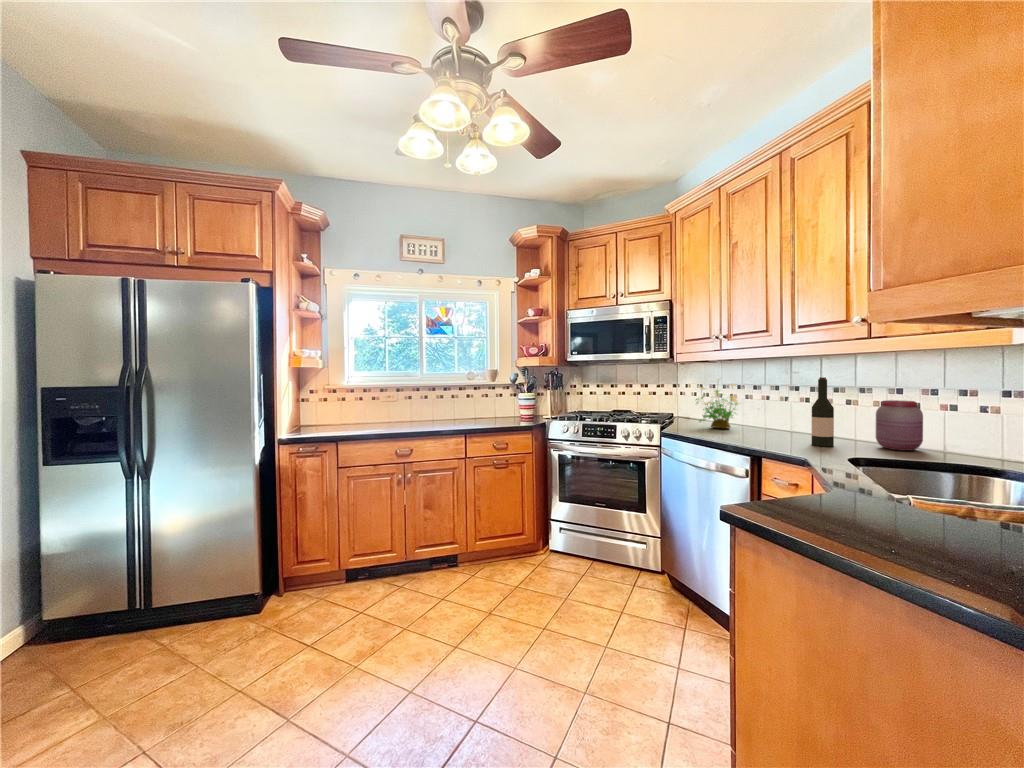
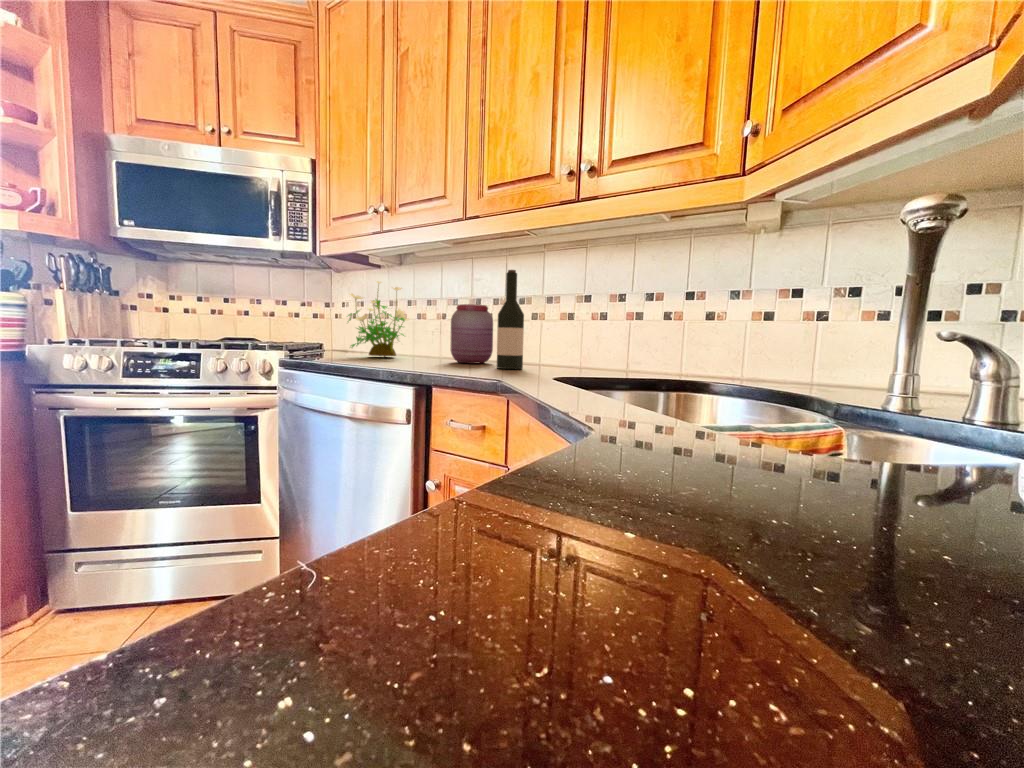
jar: present [876,400,923,451] -> present [450,304,493,363]

